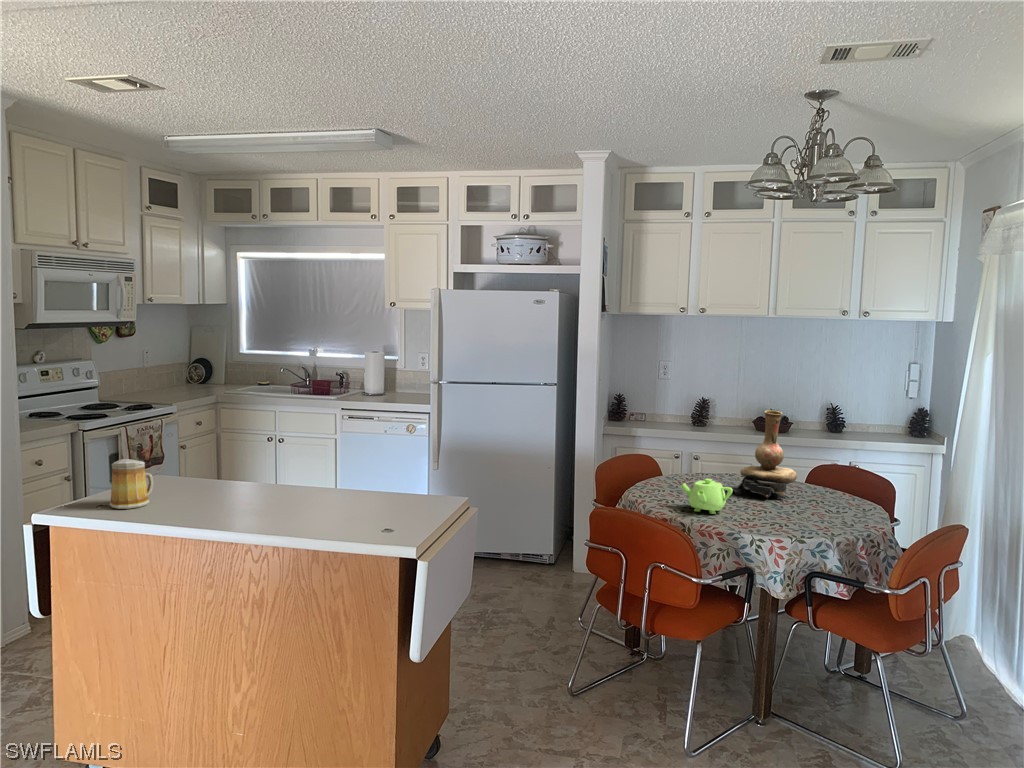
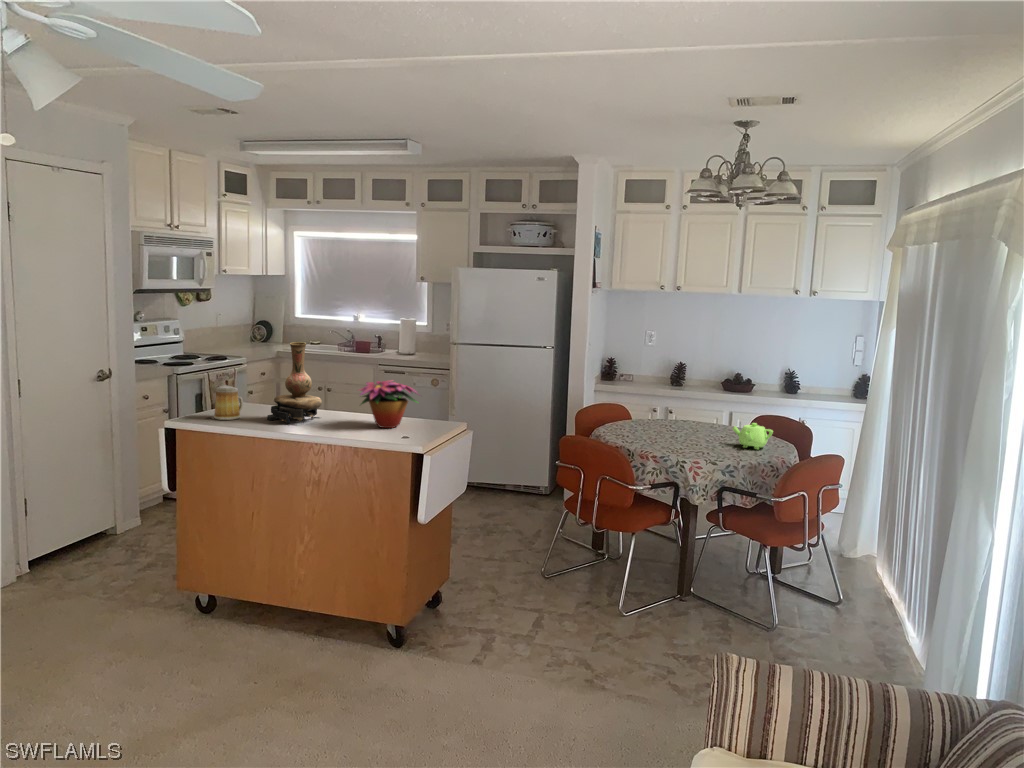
vase: present [732,410,797,498] -> present [267,342,322,423]
flower arrangement: none [312,444,412,514] -> present [359,380,417,428]
teapot: present [680,479,733,514] -> present [733,423,773,450]

